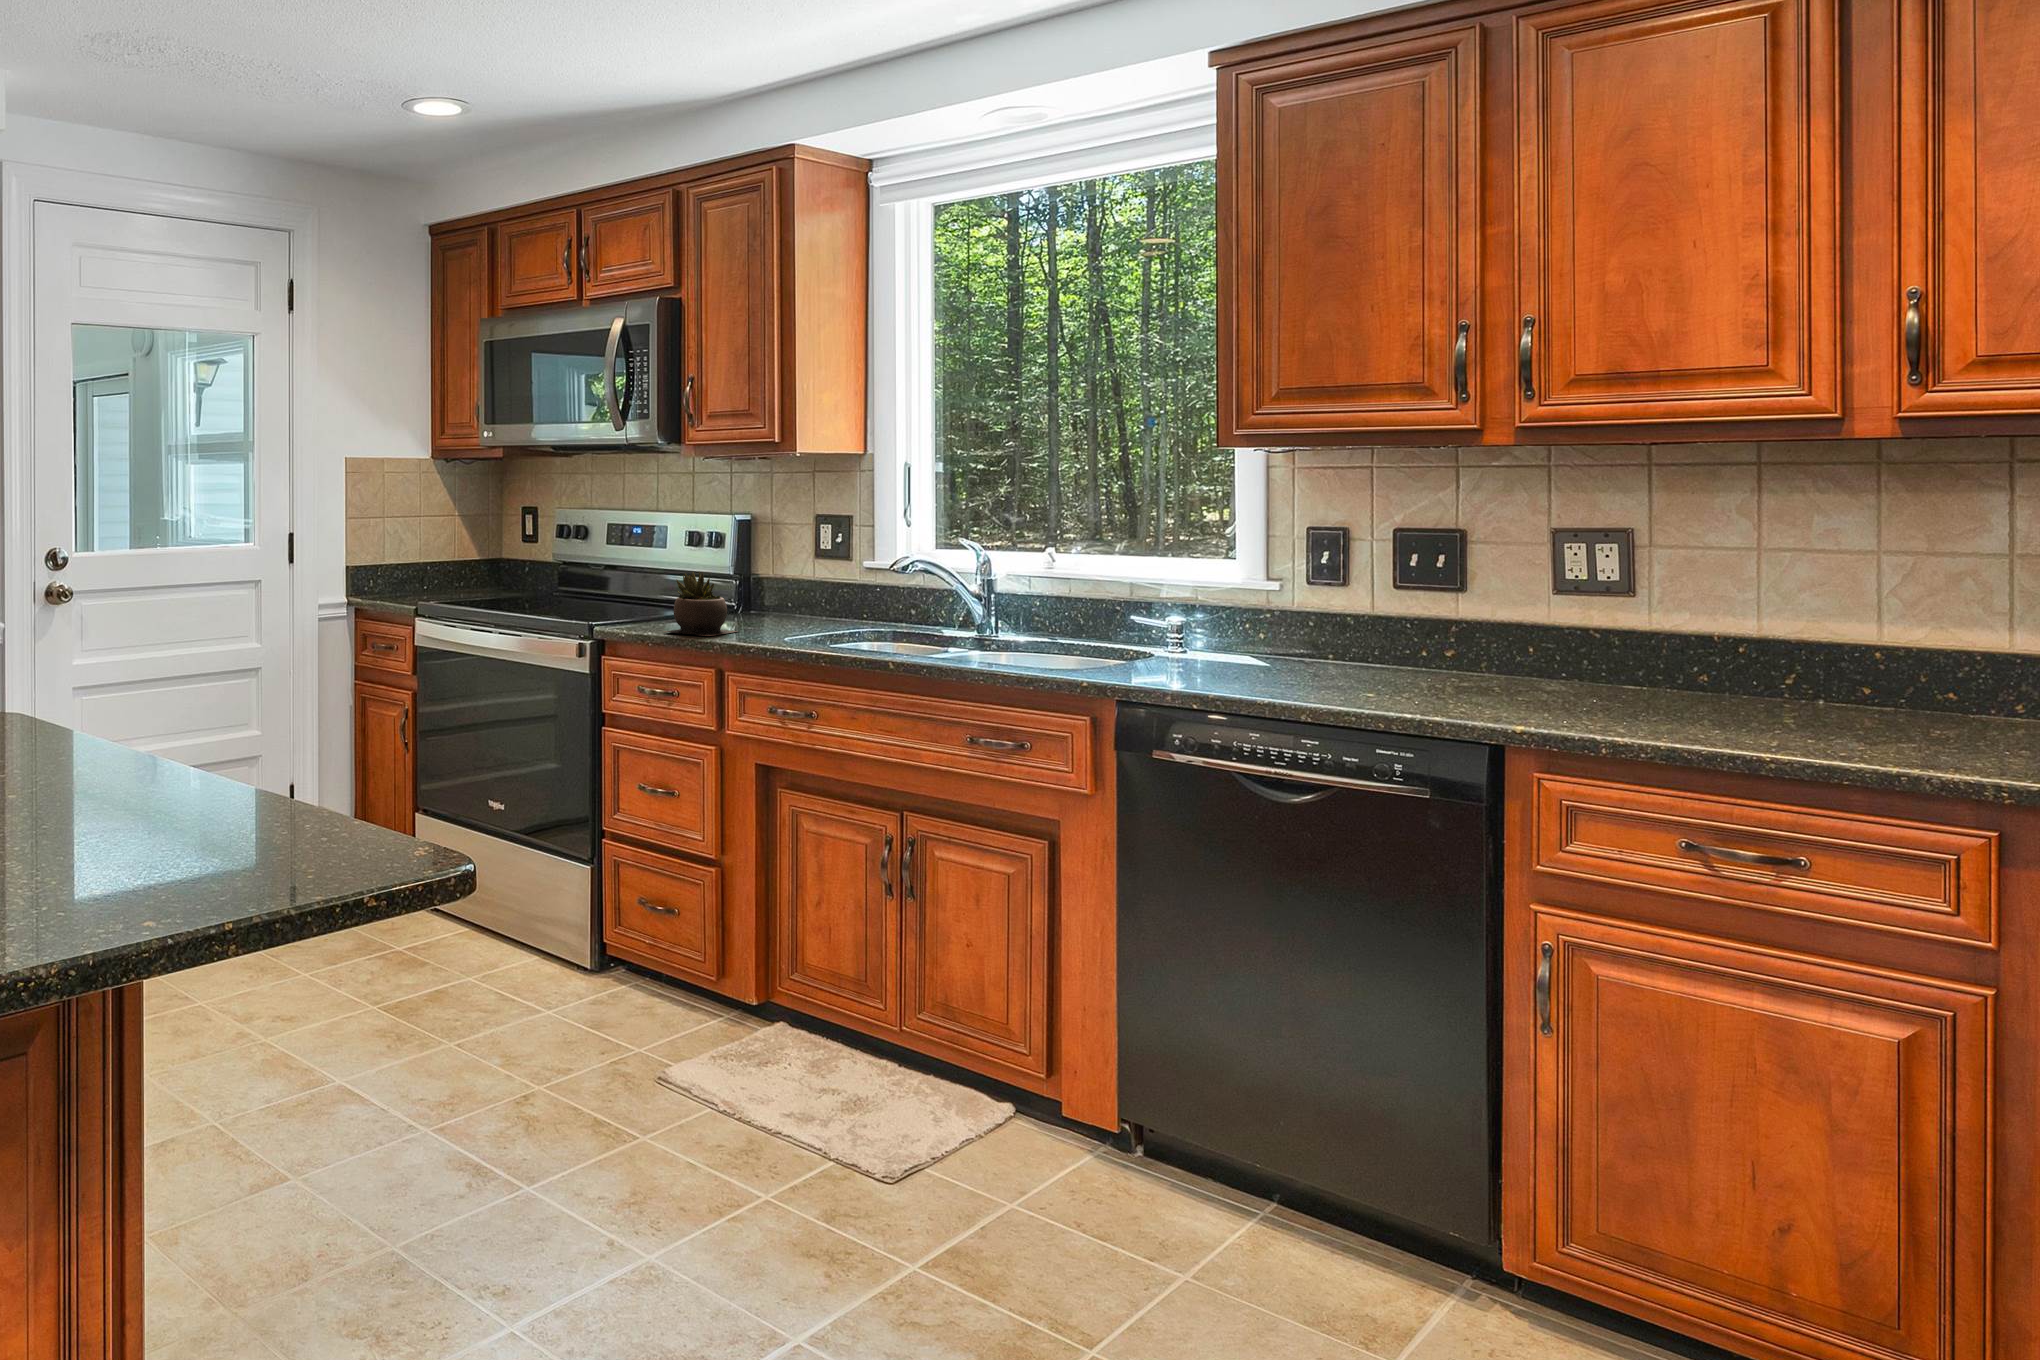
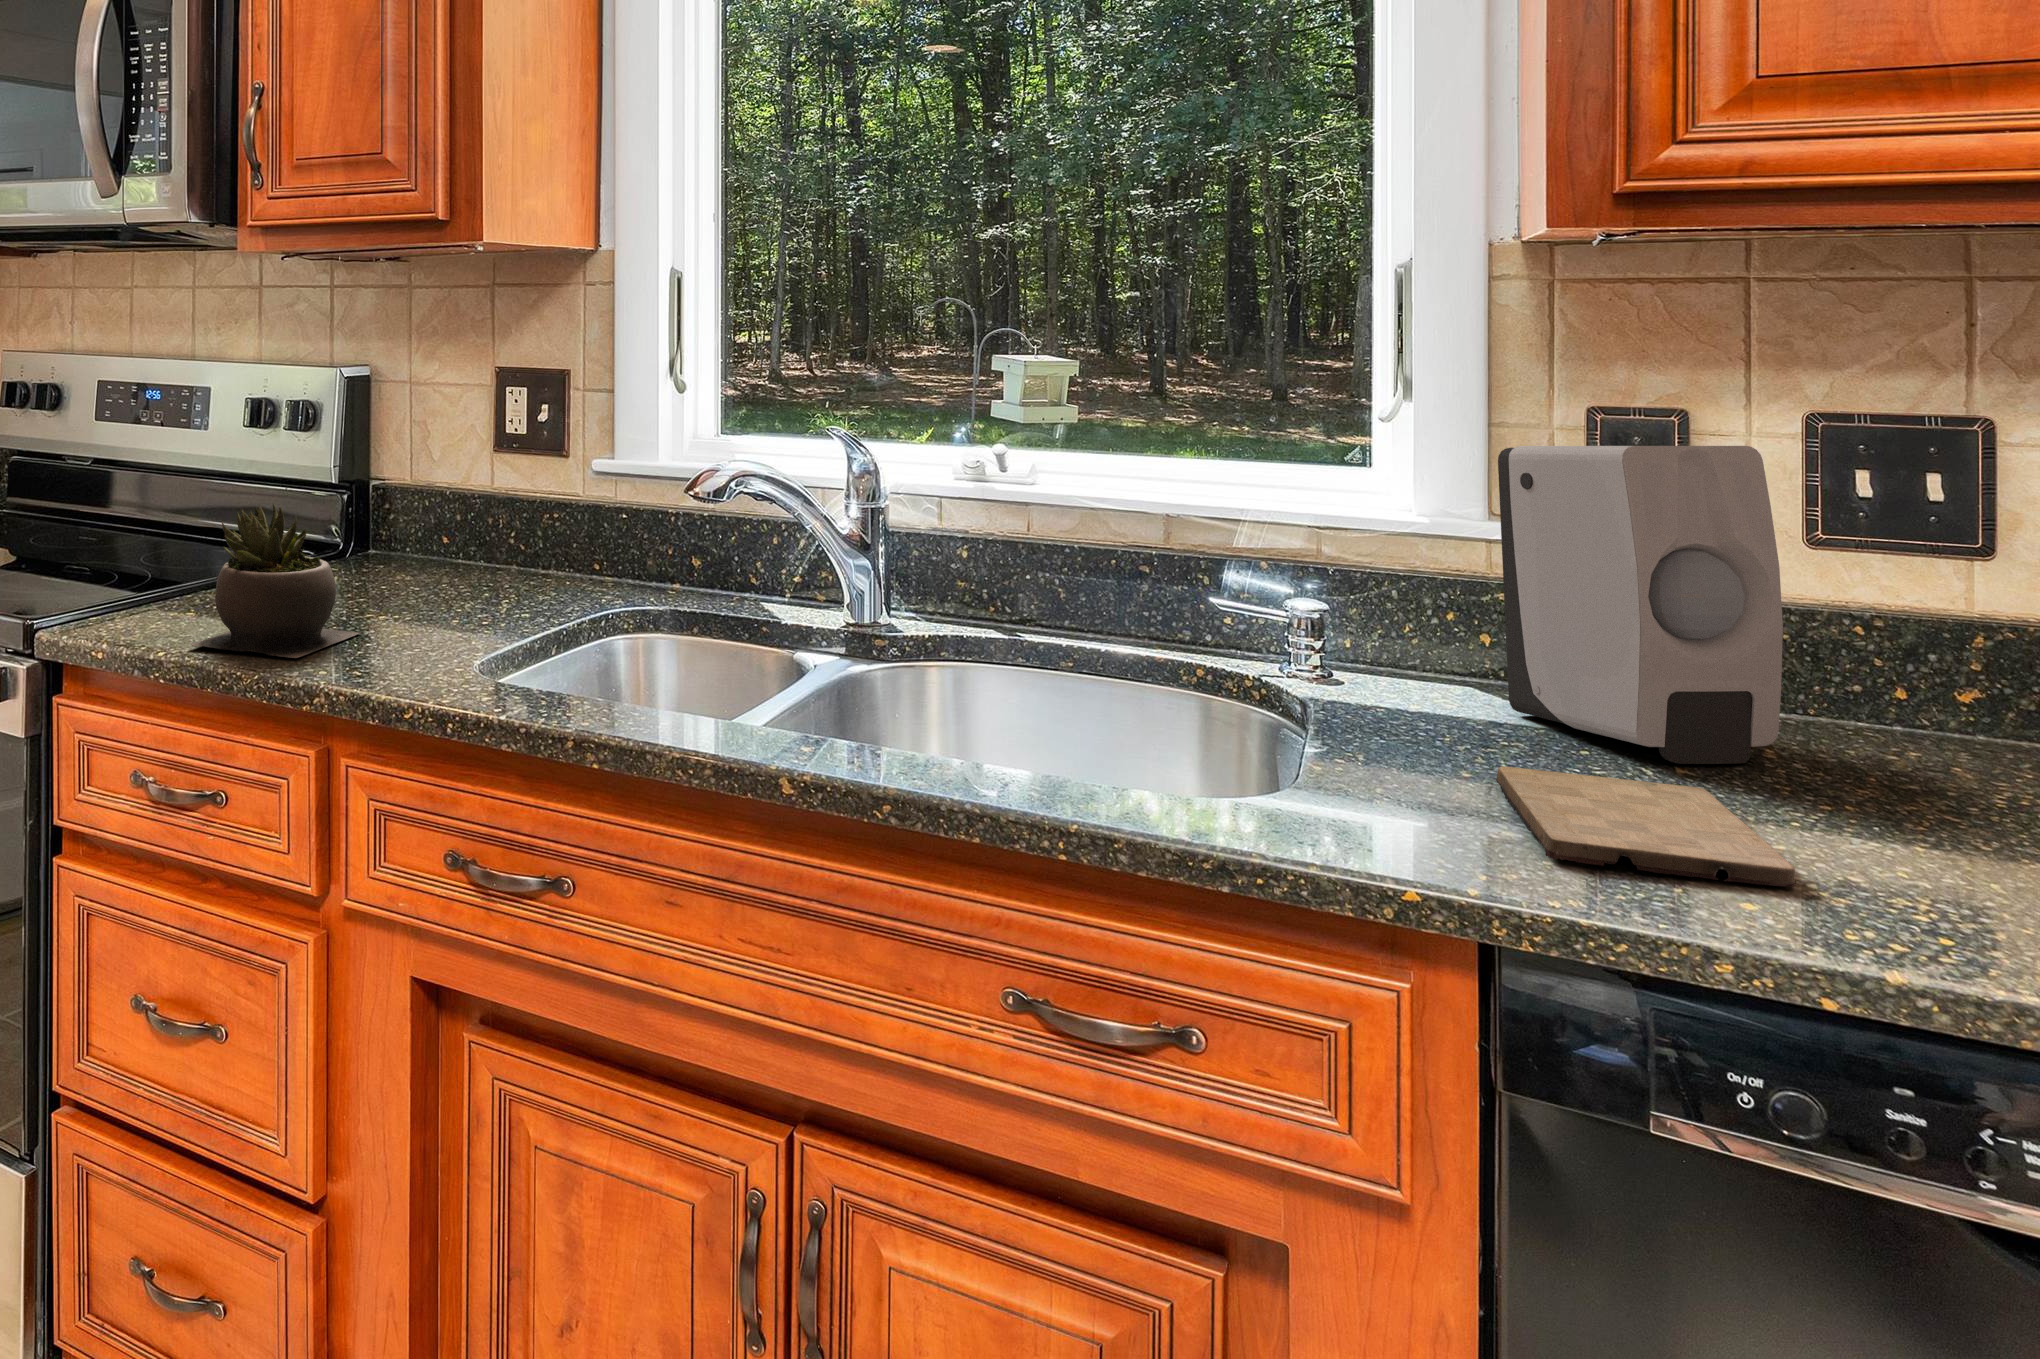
soap dispenser: none [1238,538,1325,670] -> present [1498,446,1783,764]
cutting board: none [1156,664,1258,687] -> present [1496,767,1796,887]

